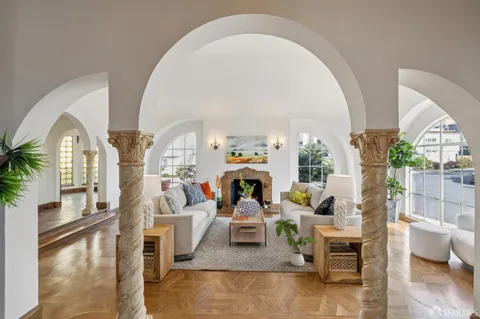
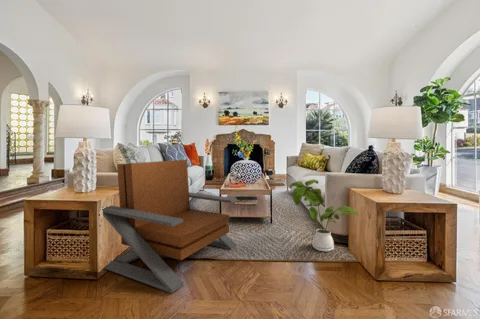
lounge chair: none [160,206,242,290] -> present [102,160,237,293]

